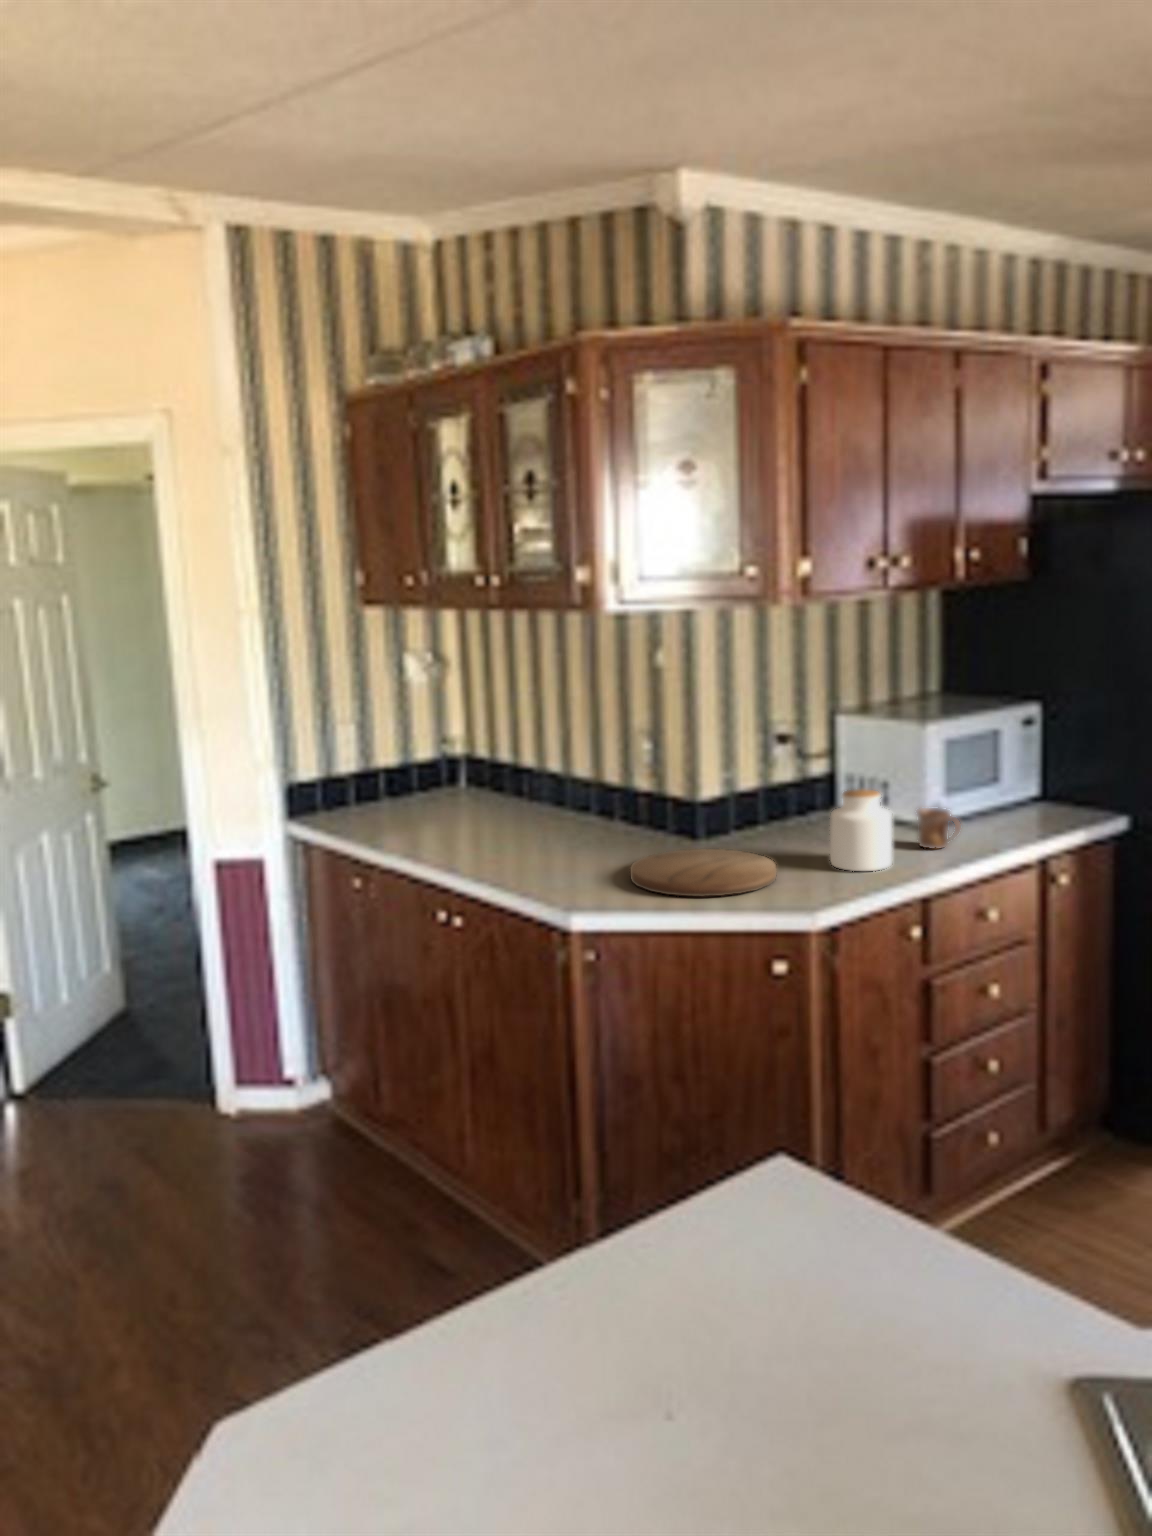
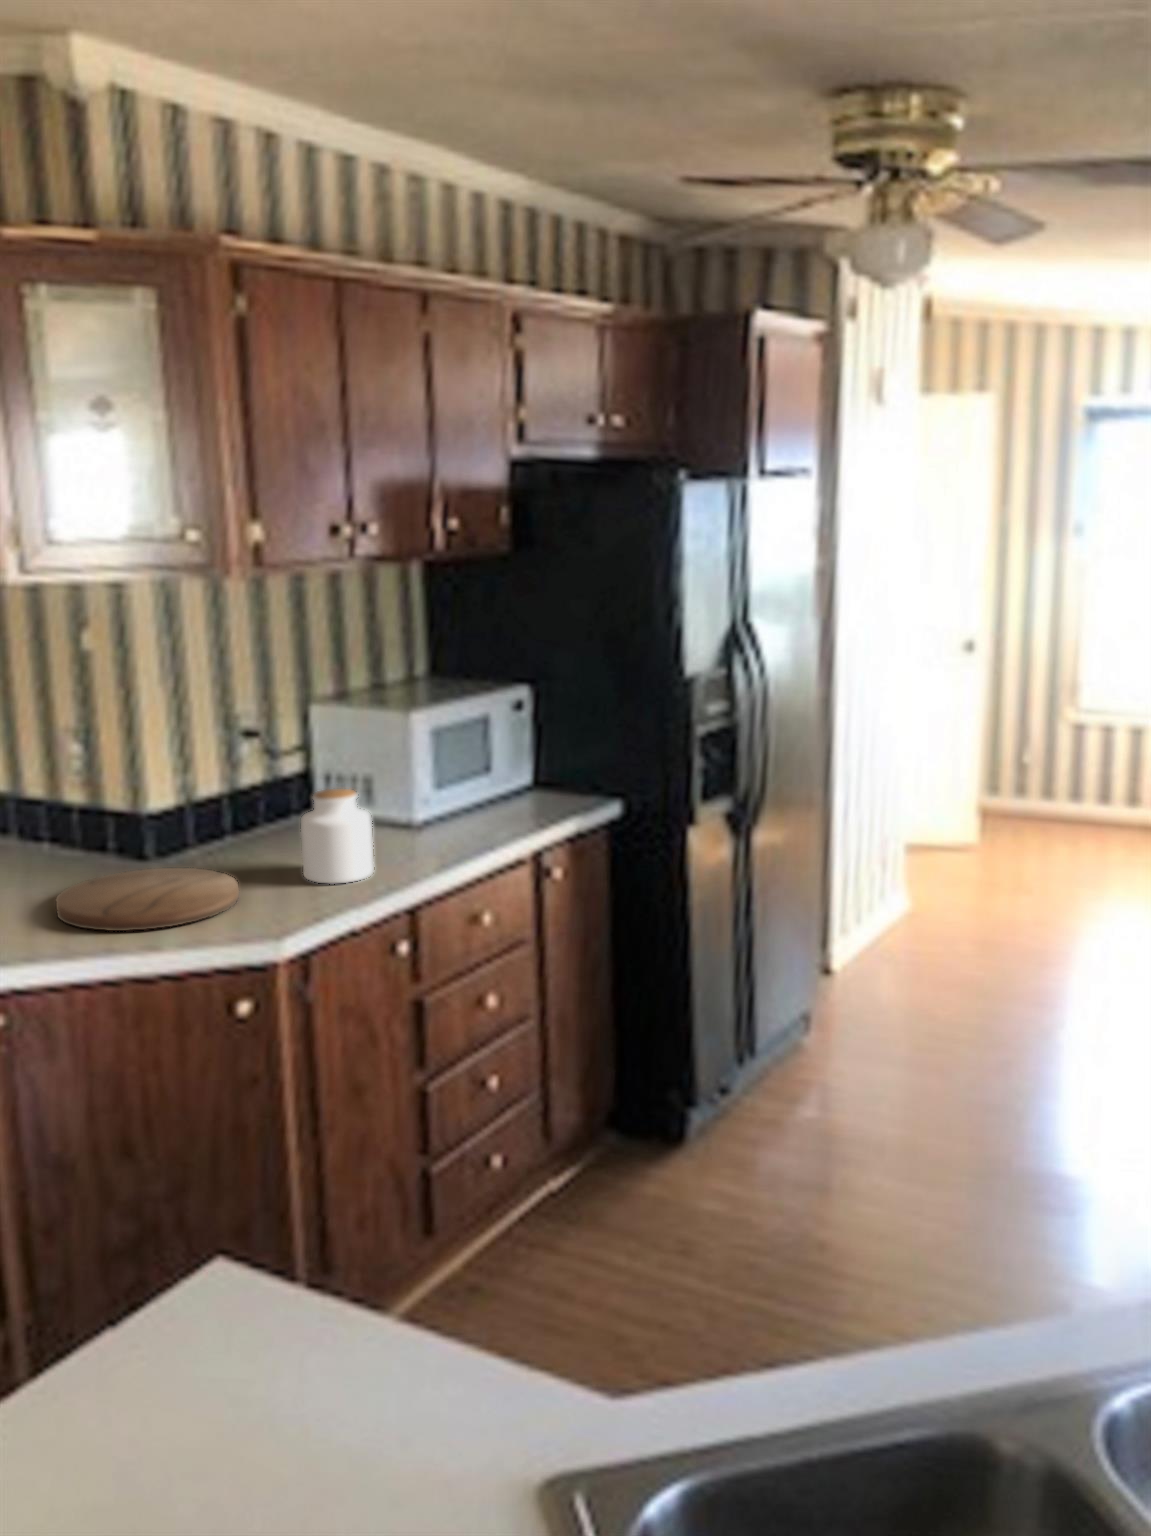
mug: present [917,808,960,849] -> none [400,805,448,851]

